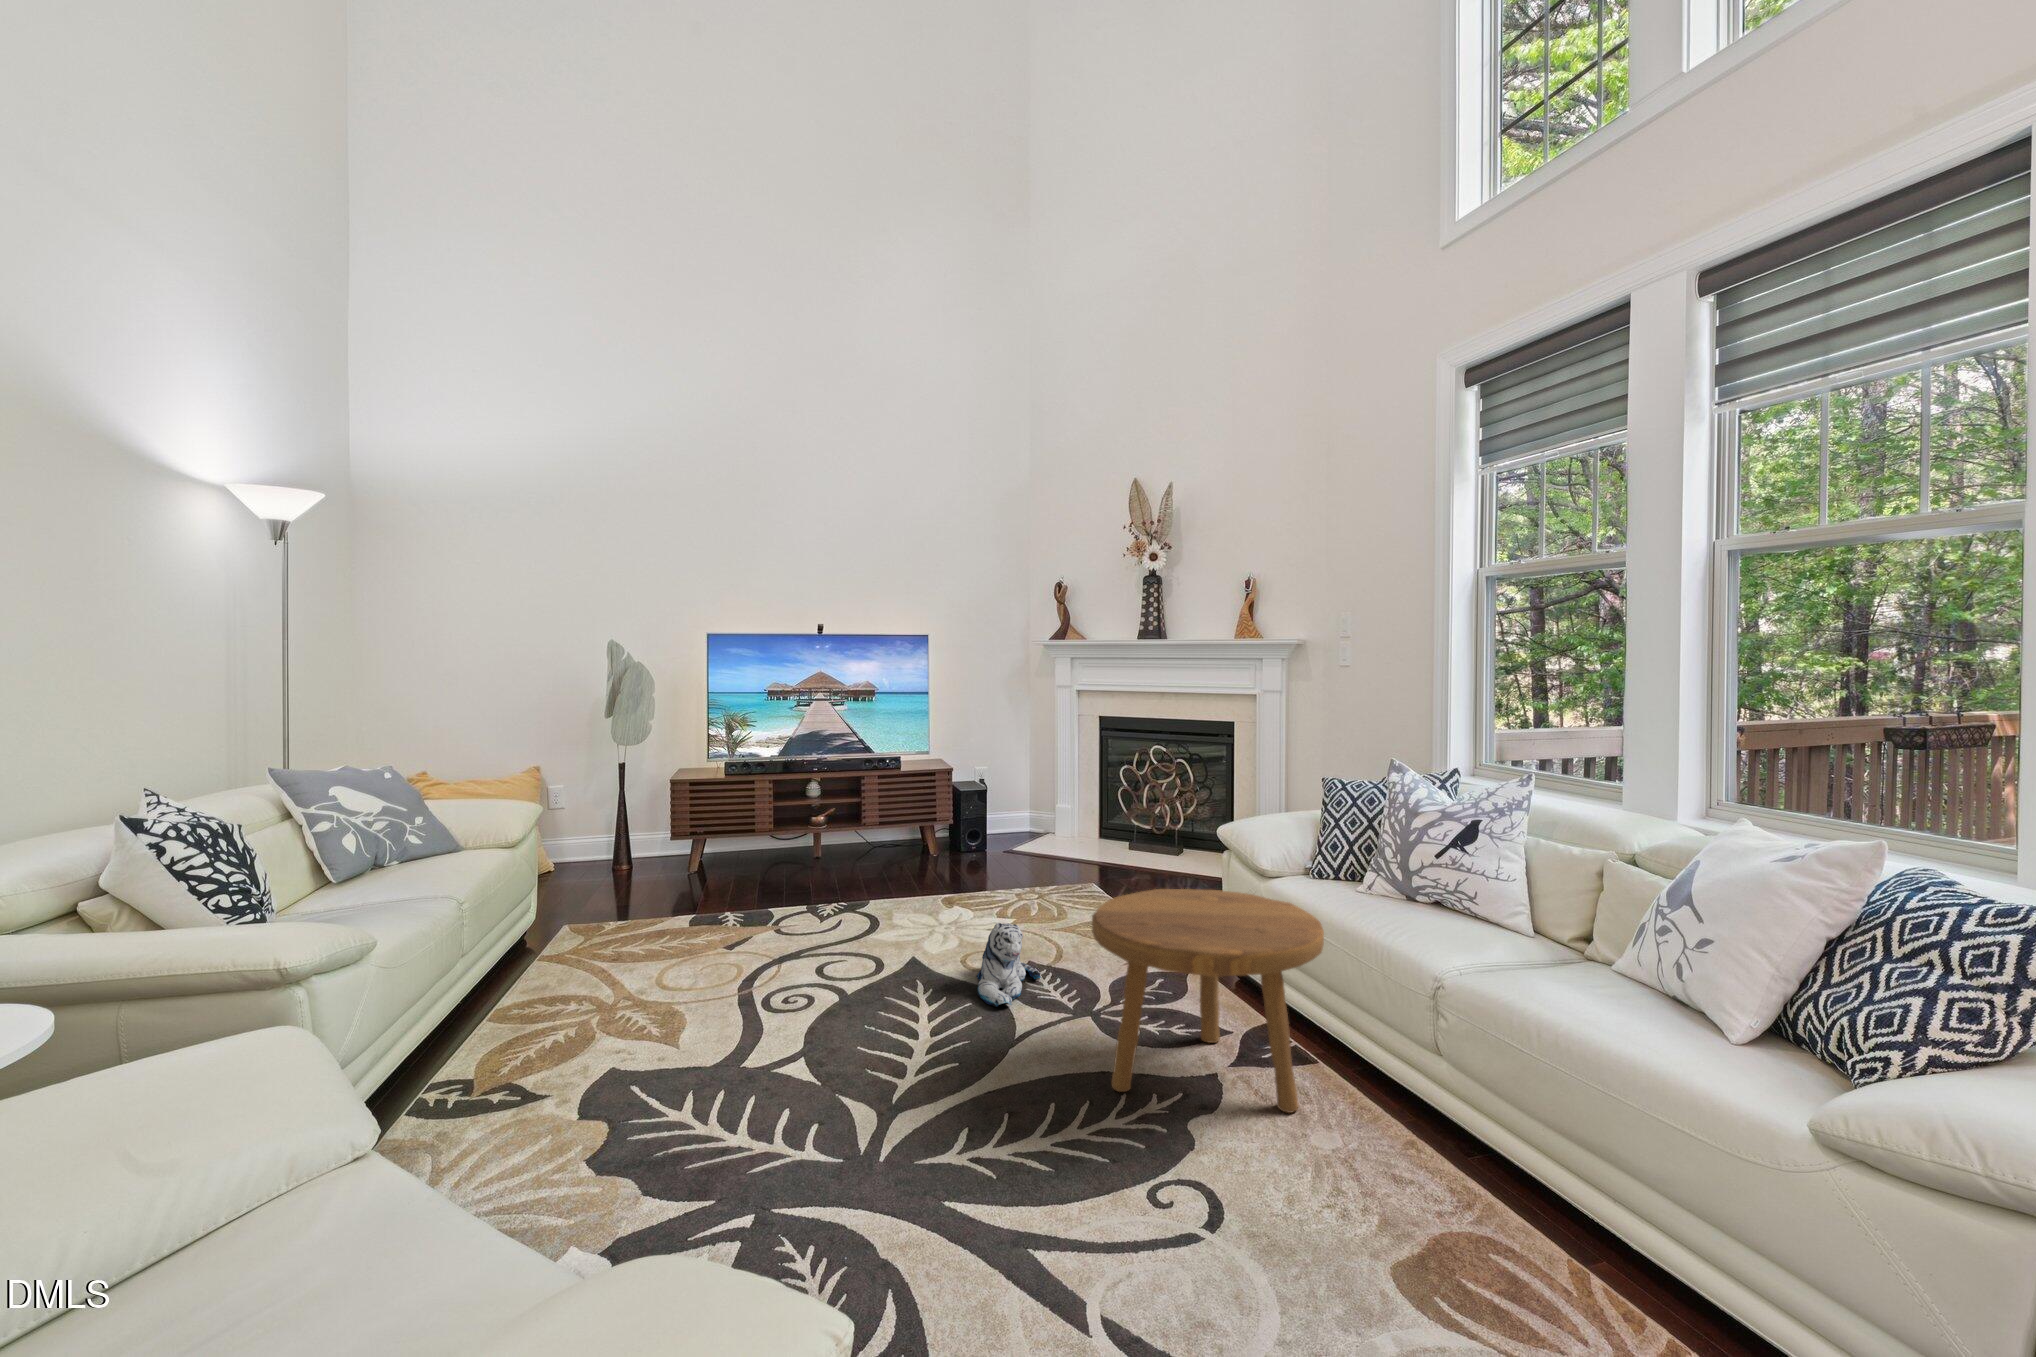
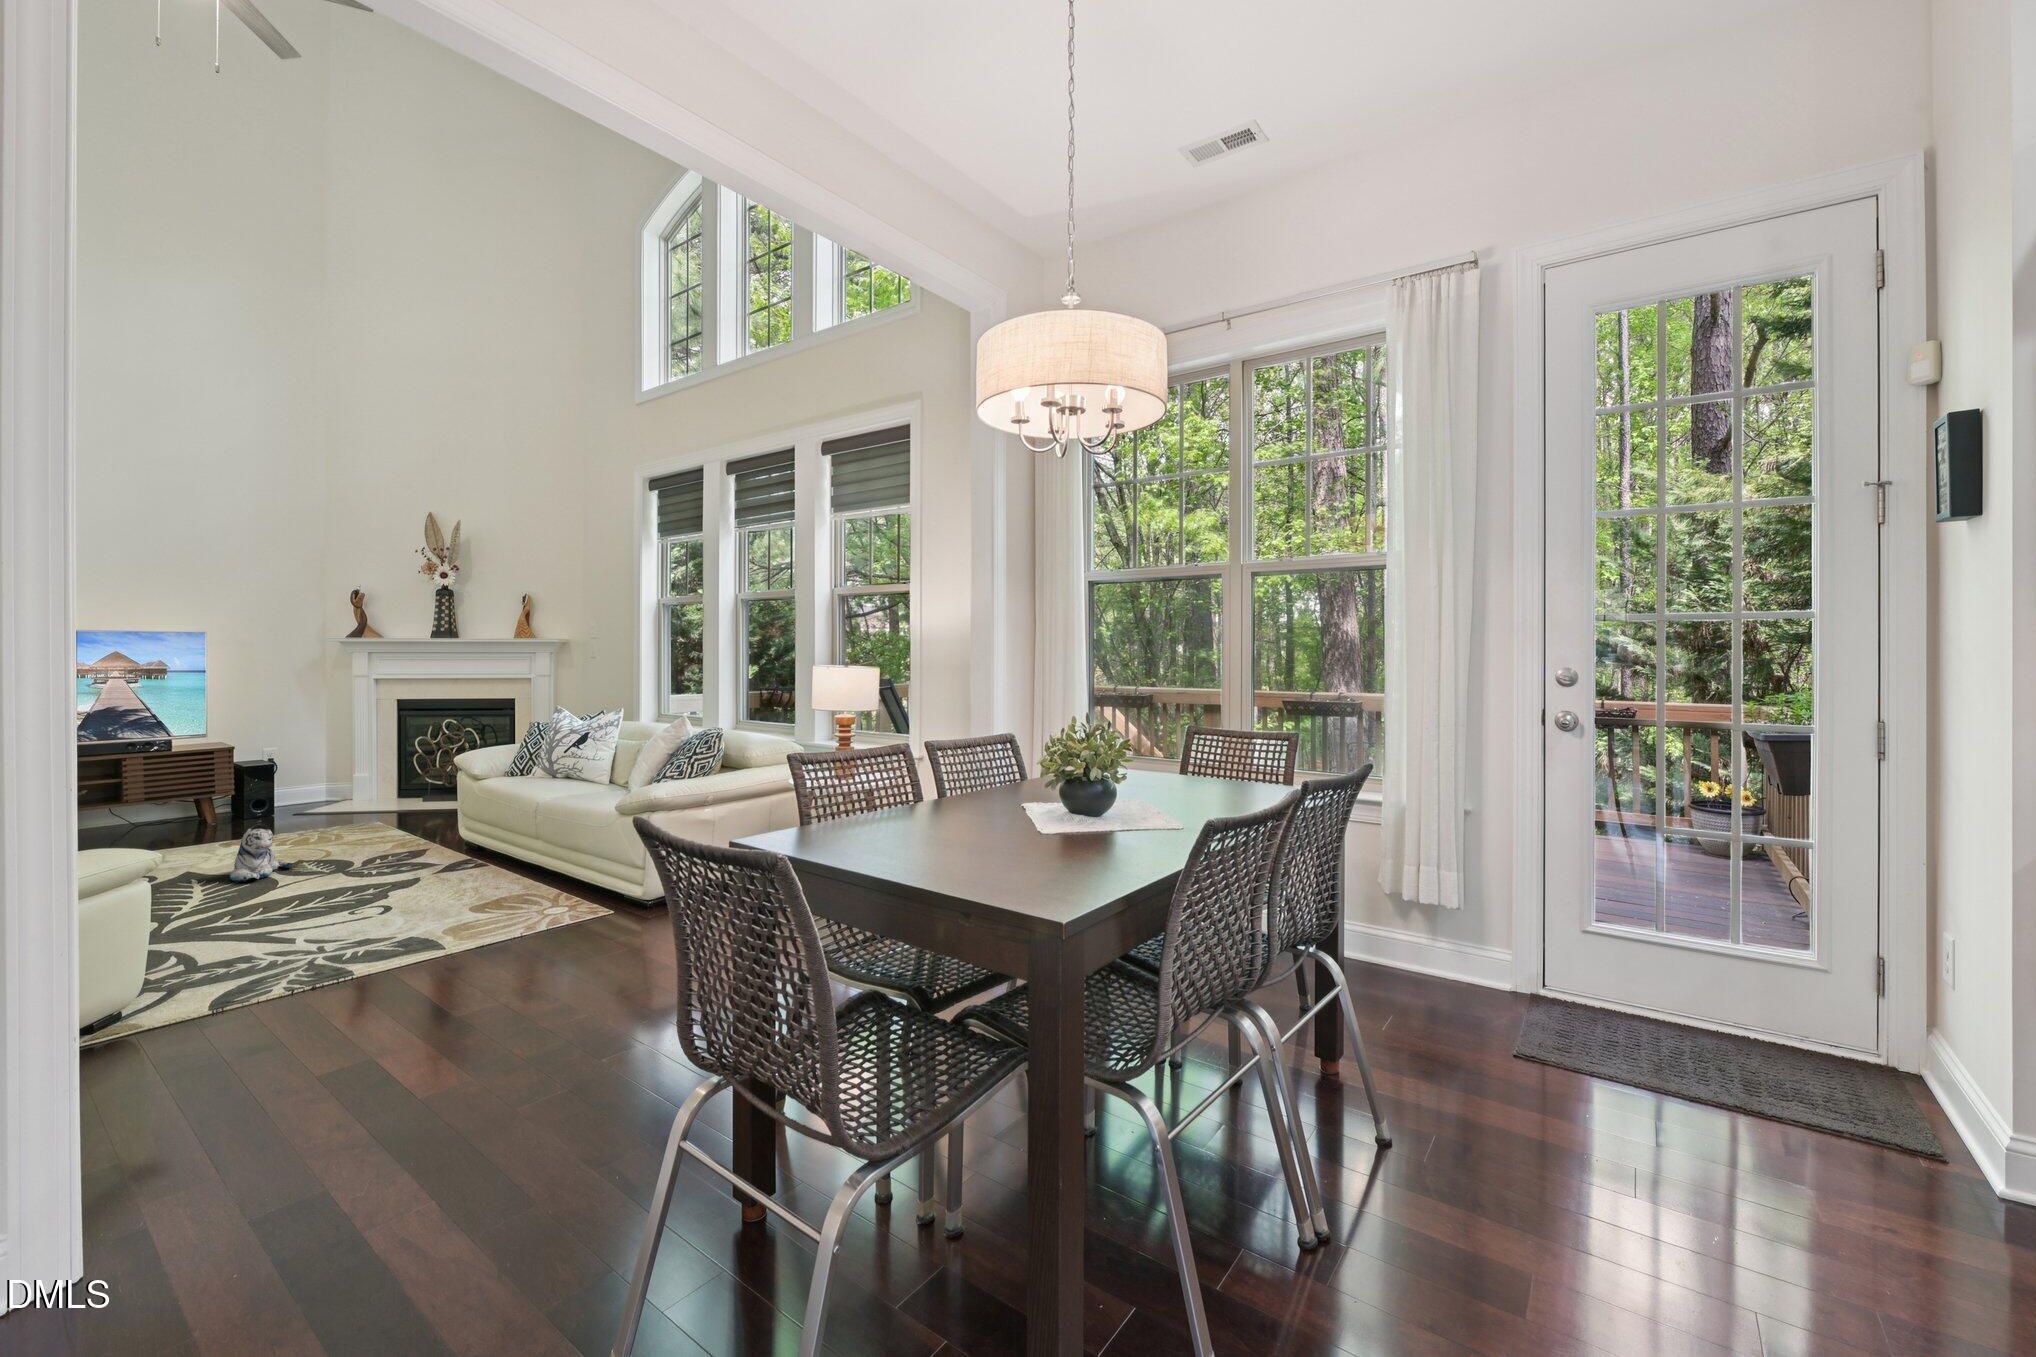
footstool: present [1092,889,1324,1113] -> none [311,782,475,896]

